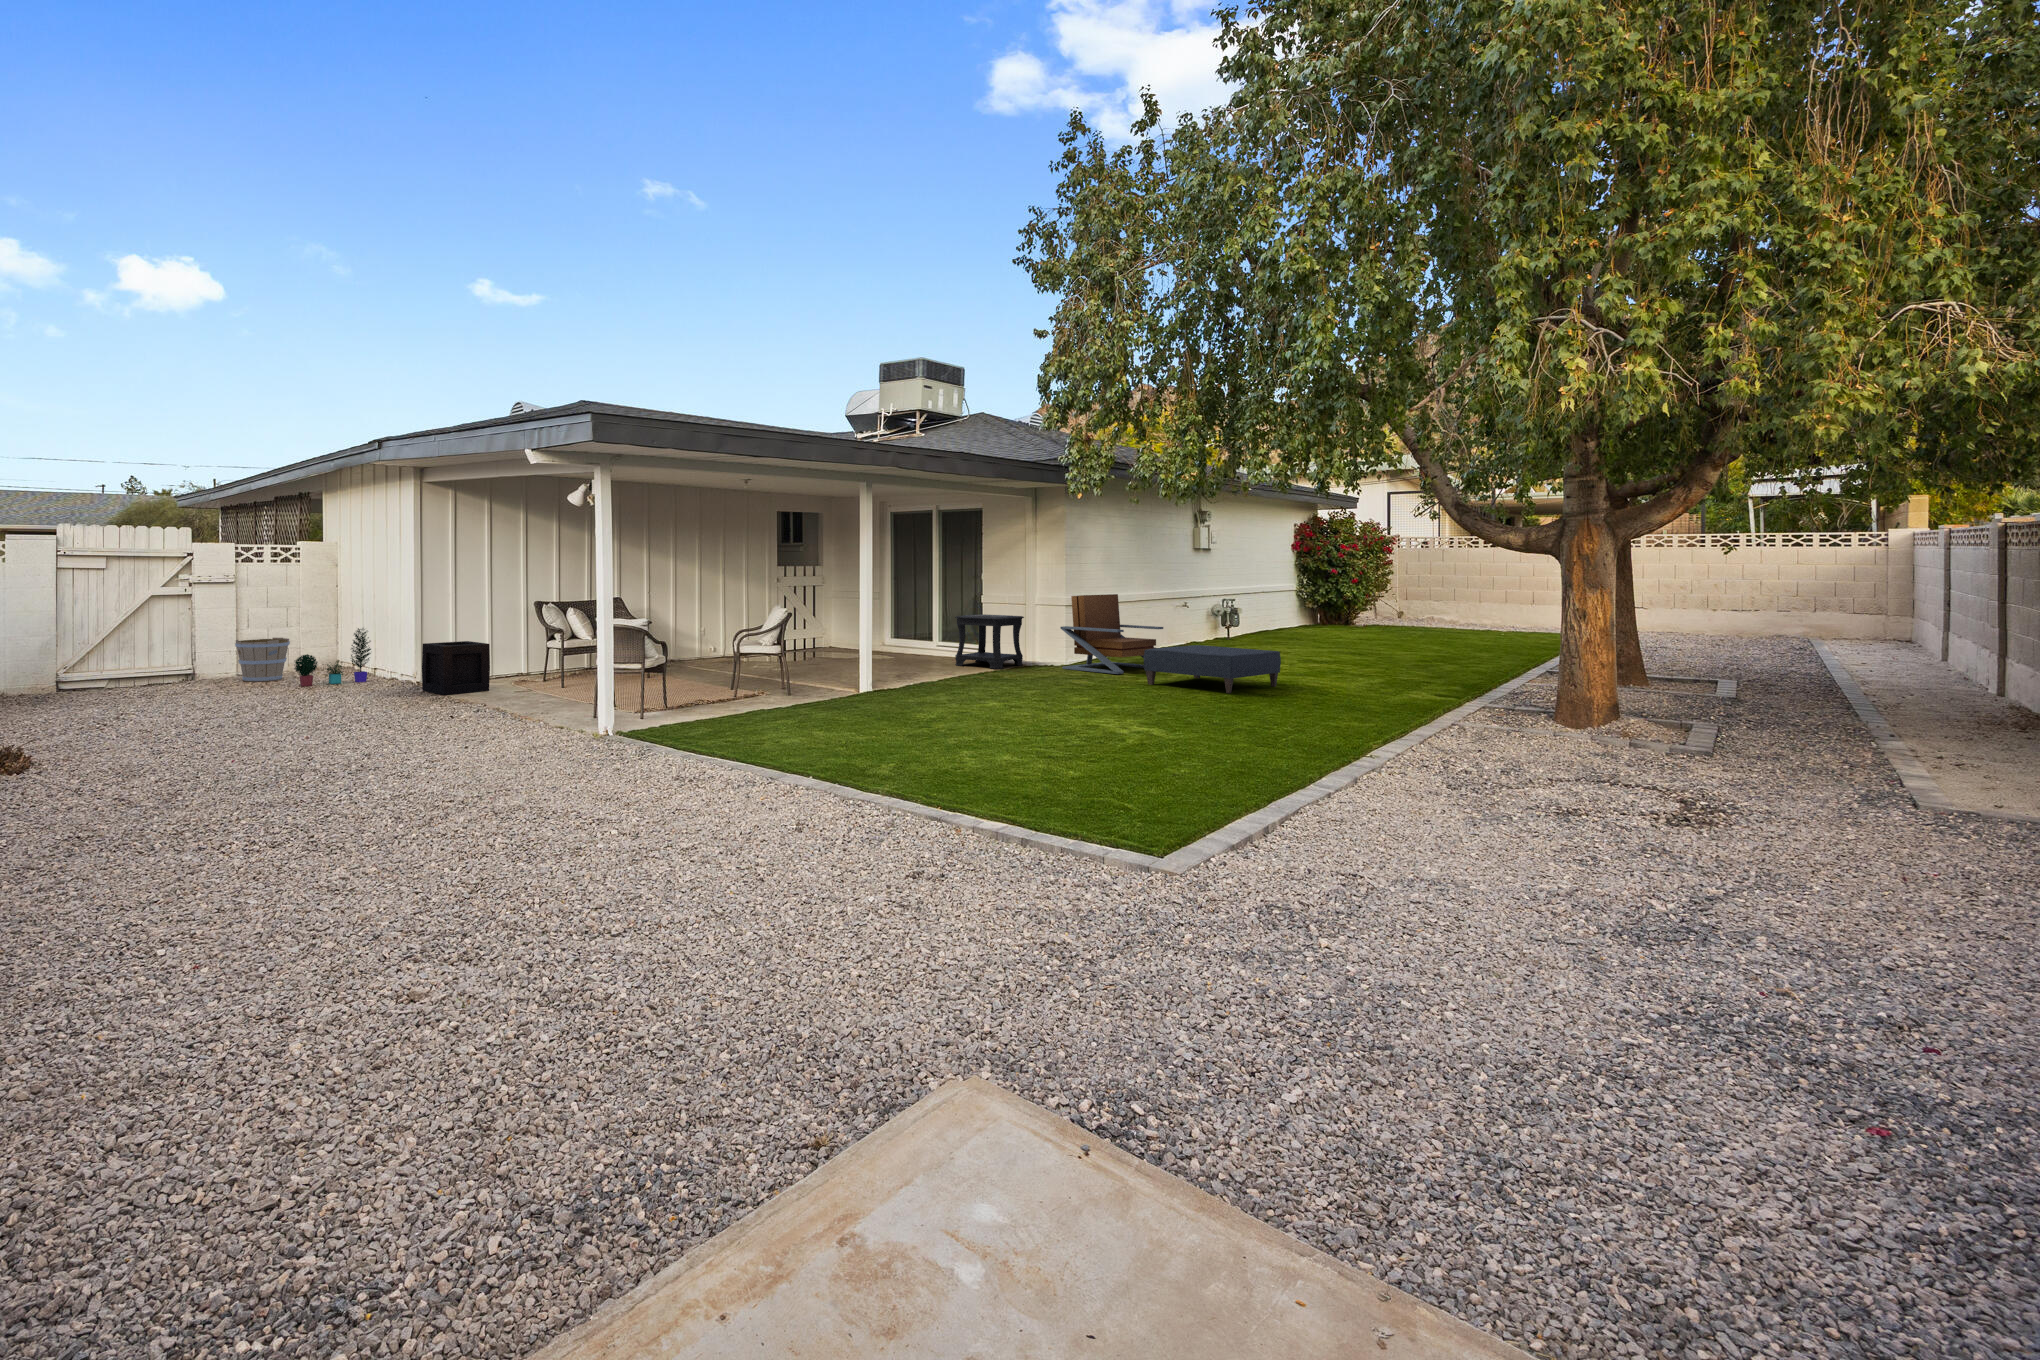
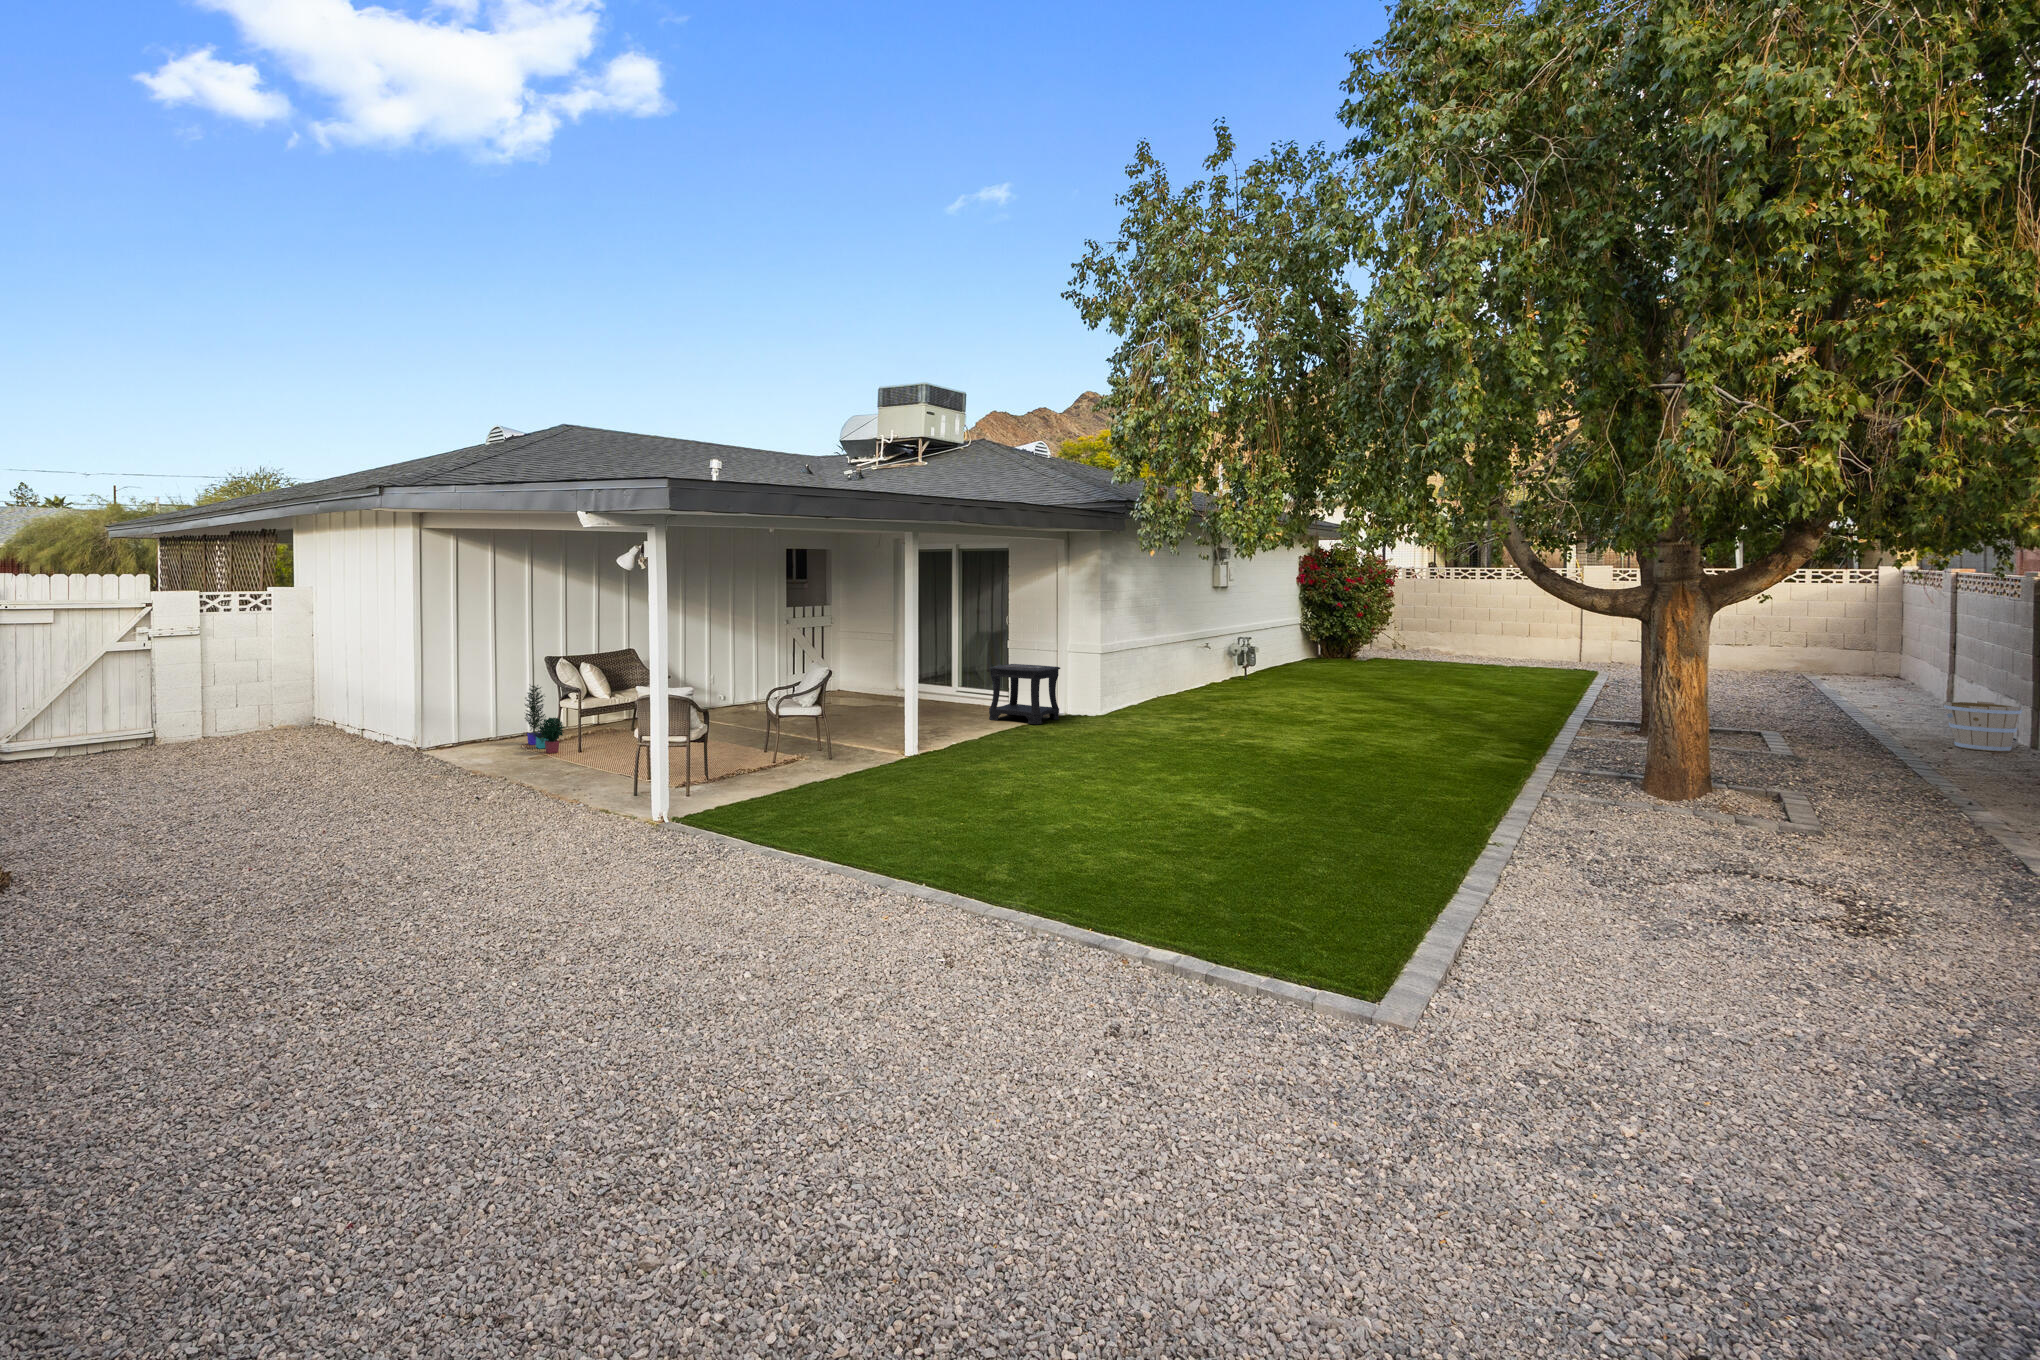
lounge chair: present [1060,594,1163,674] -> none [1101,644,1206,731]
potted plant: present [294,628,371,686] -> present [525,685,564,753]
wooden bucket: present [235,638,290,682] -> present [1944,701,2022,752]
wooden crate: present [422,641,490,695] -> none [421,700,498,764]
ottoman: present [1144,645,1281,693] -> none [1200,701,1342,758]

